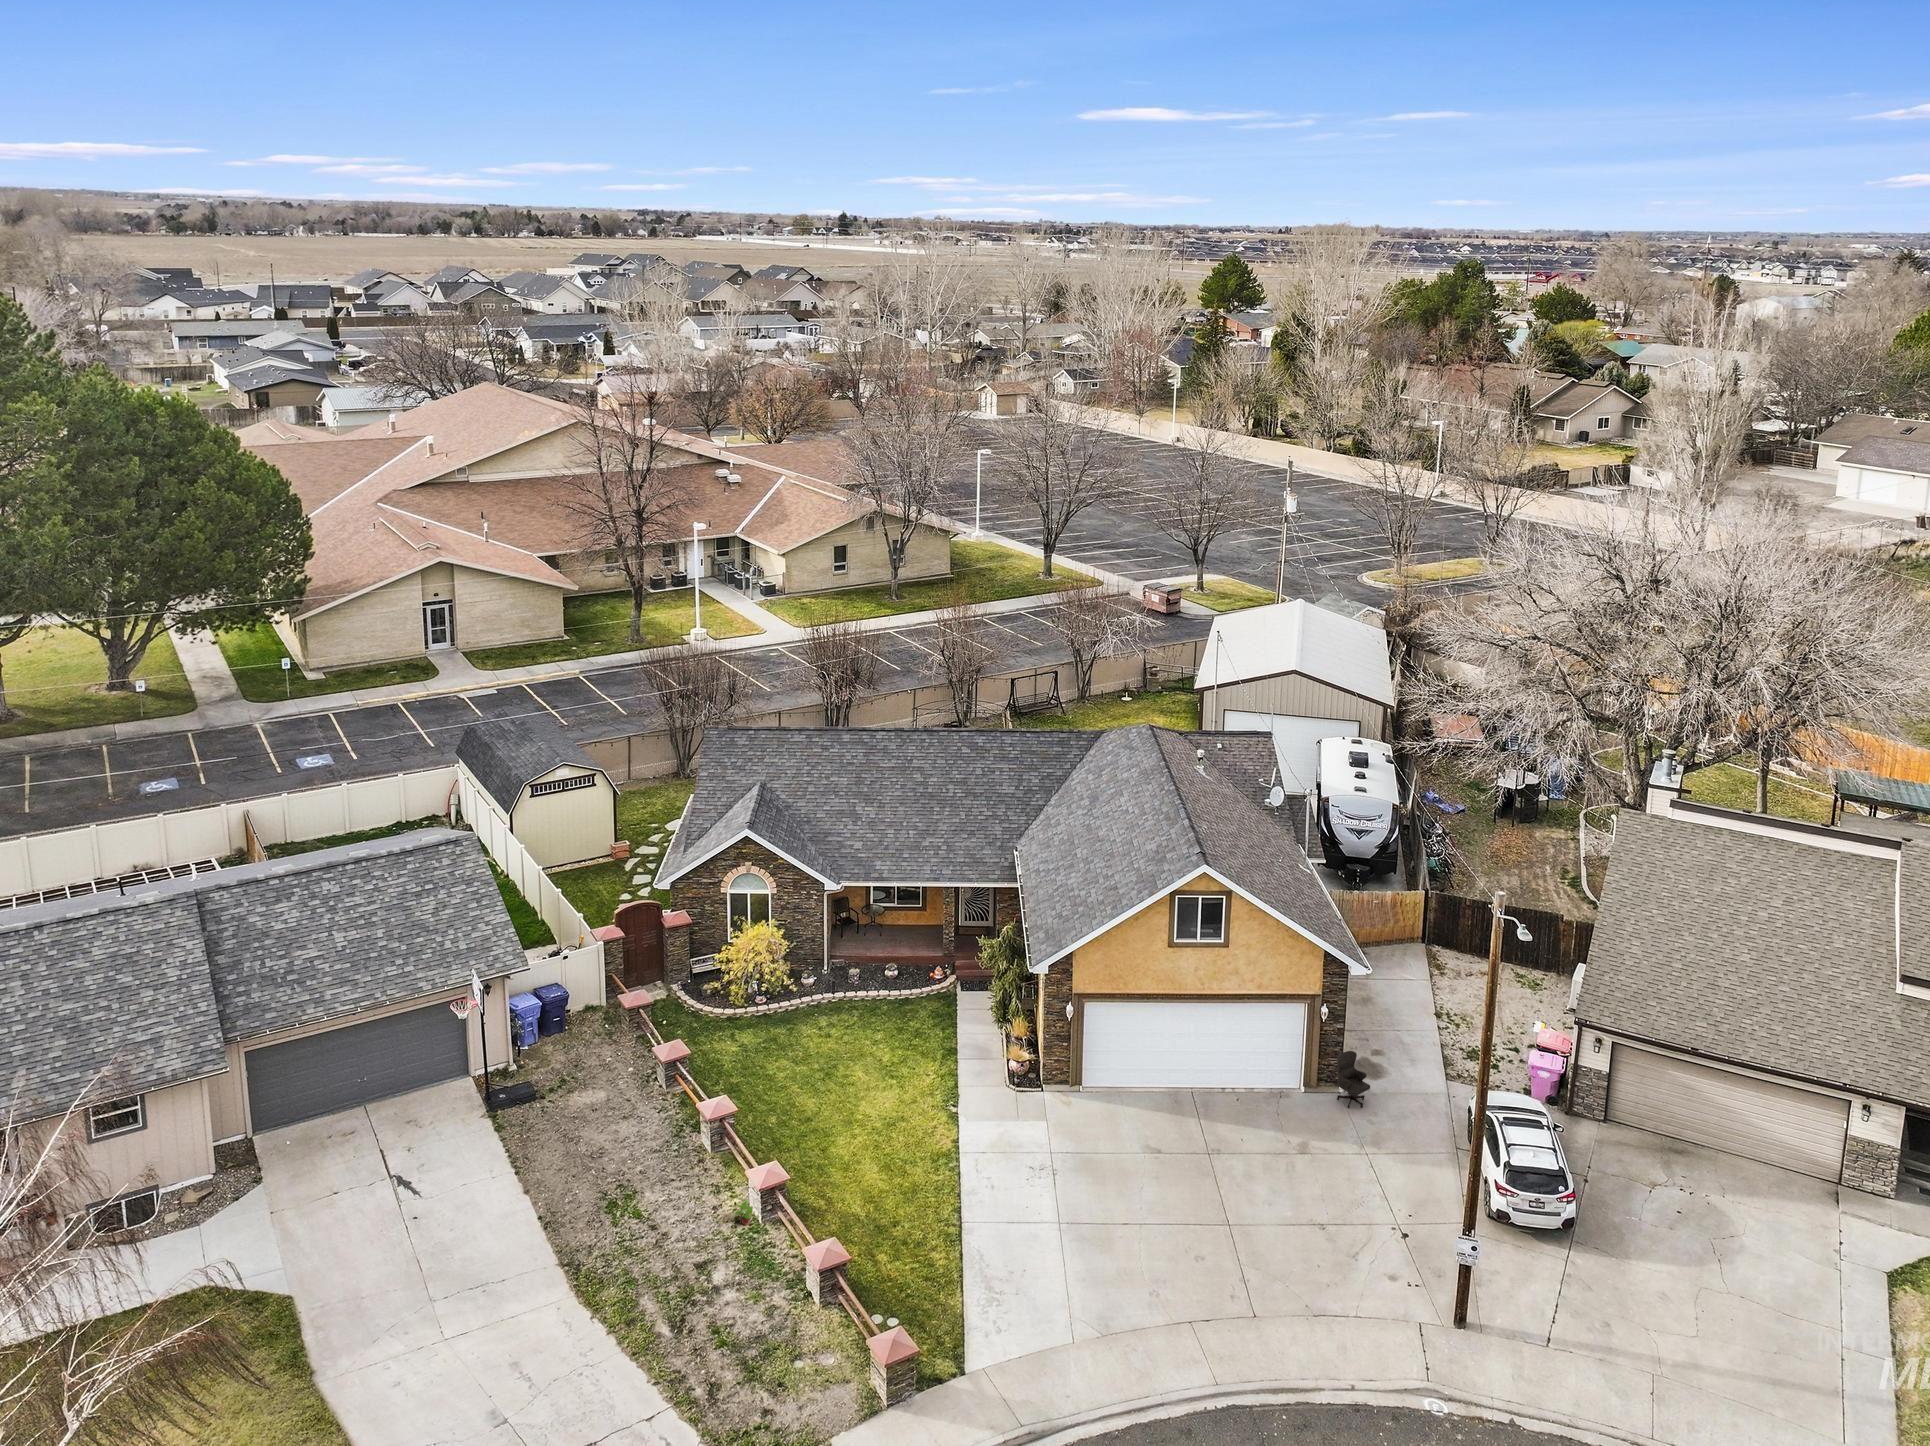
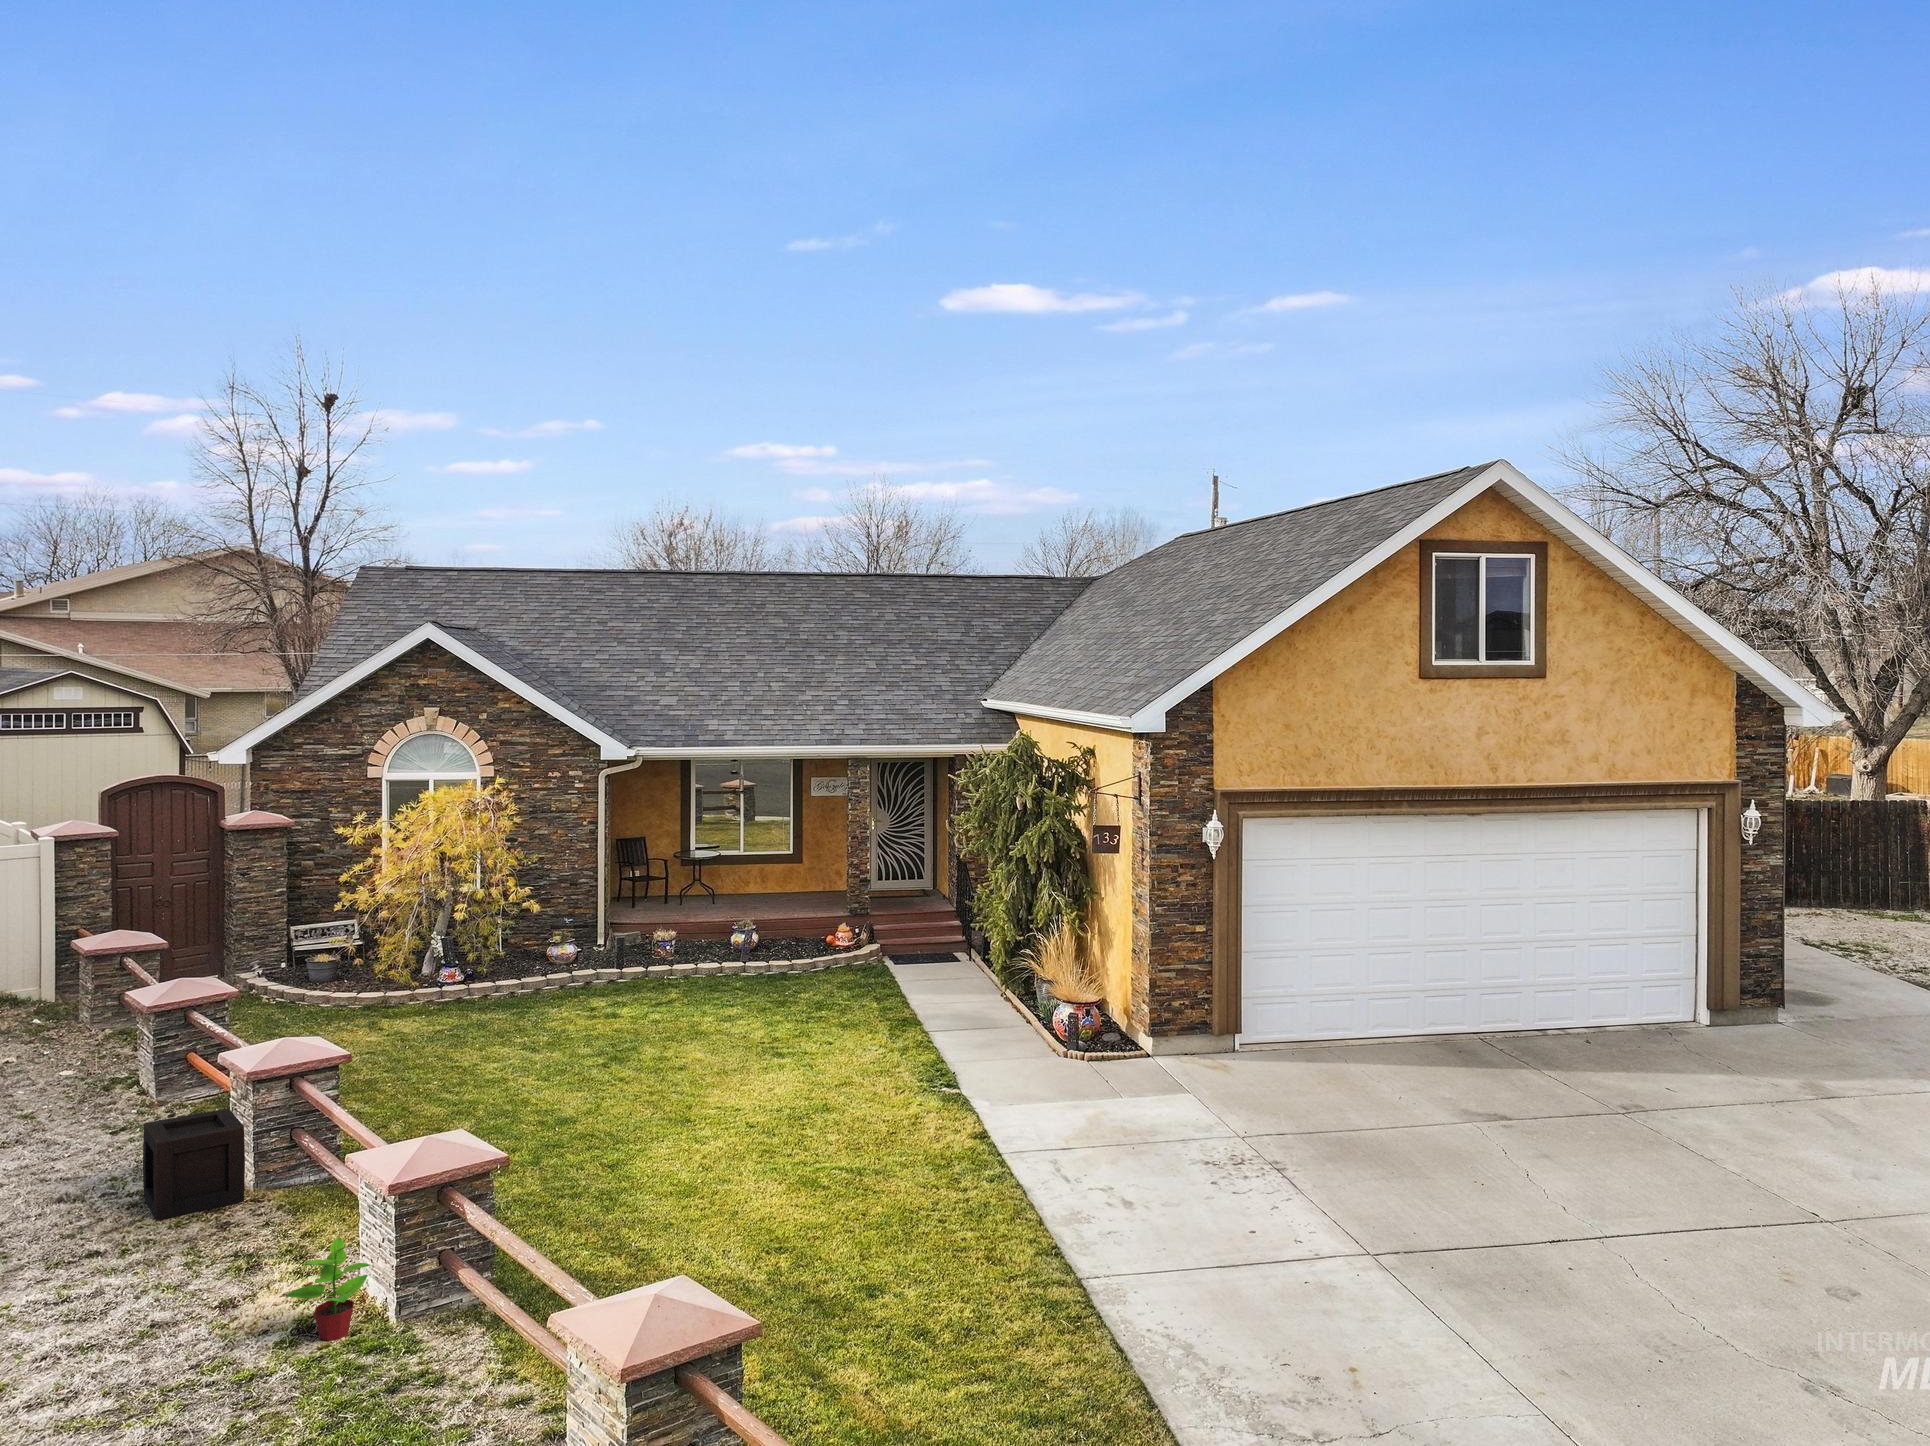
chair: present [1337,1051,1370,1108] -> none [1776,925,1857,1042]
wooden crate: none [677,1122,709,1163] -> present [143,1108,245,1220]

